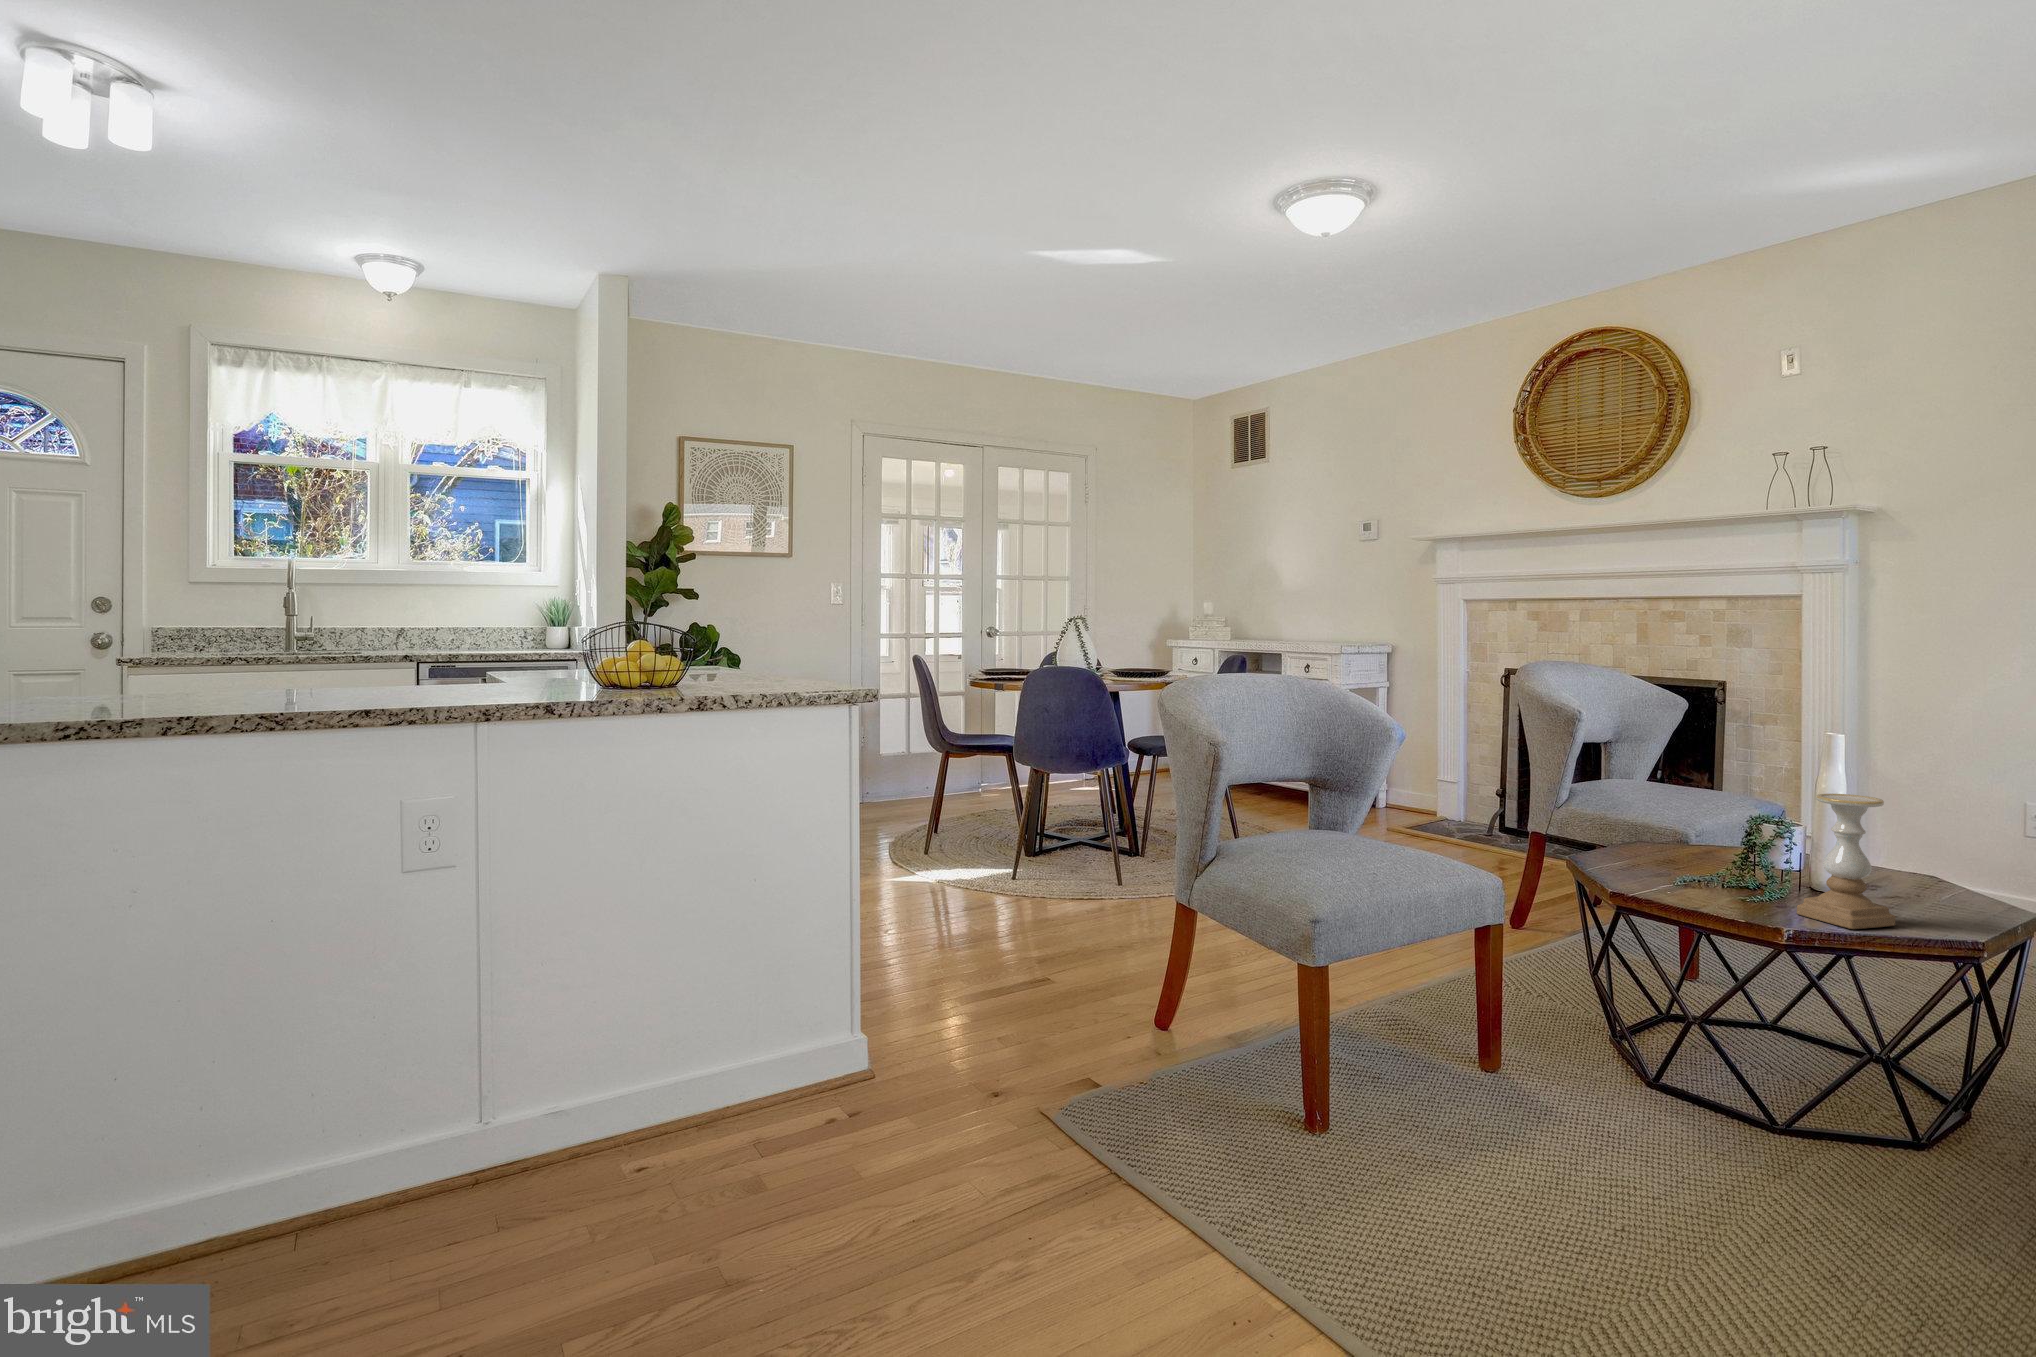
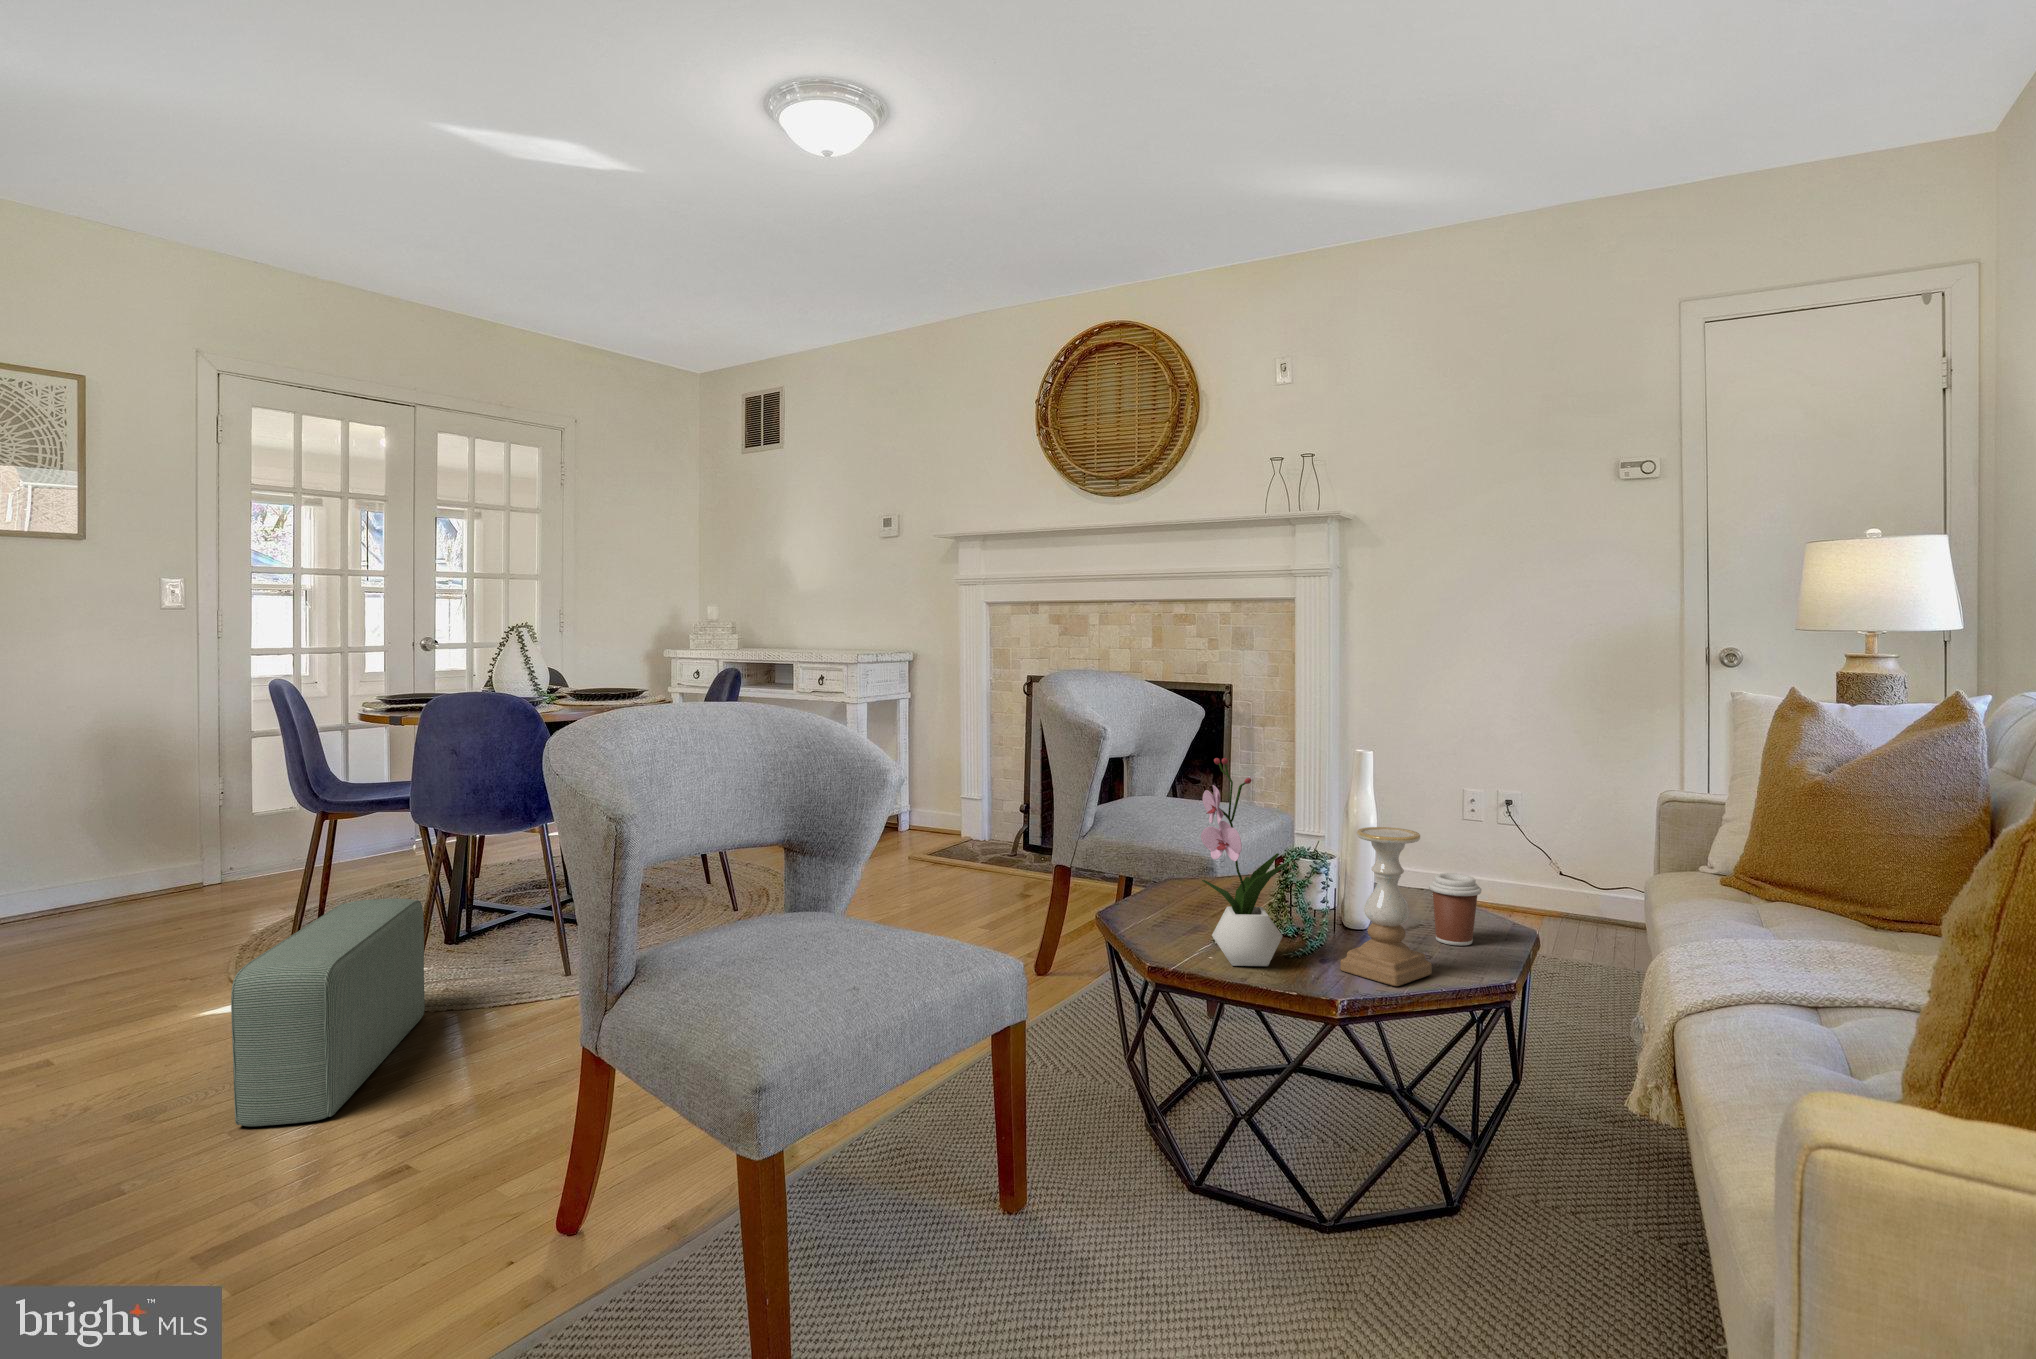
flower arrangement: none [1659,729,1744,904] -> present [1201,758,1288,966]
pouf: none [937,814,1030,948] -> present [231,899,425,1126]
coffee cup: none [1907,846,1968,912] -> present [1429,873,1481,946]

